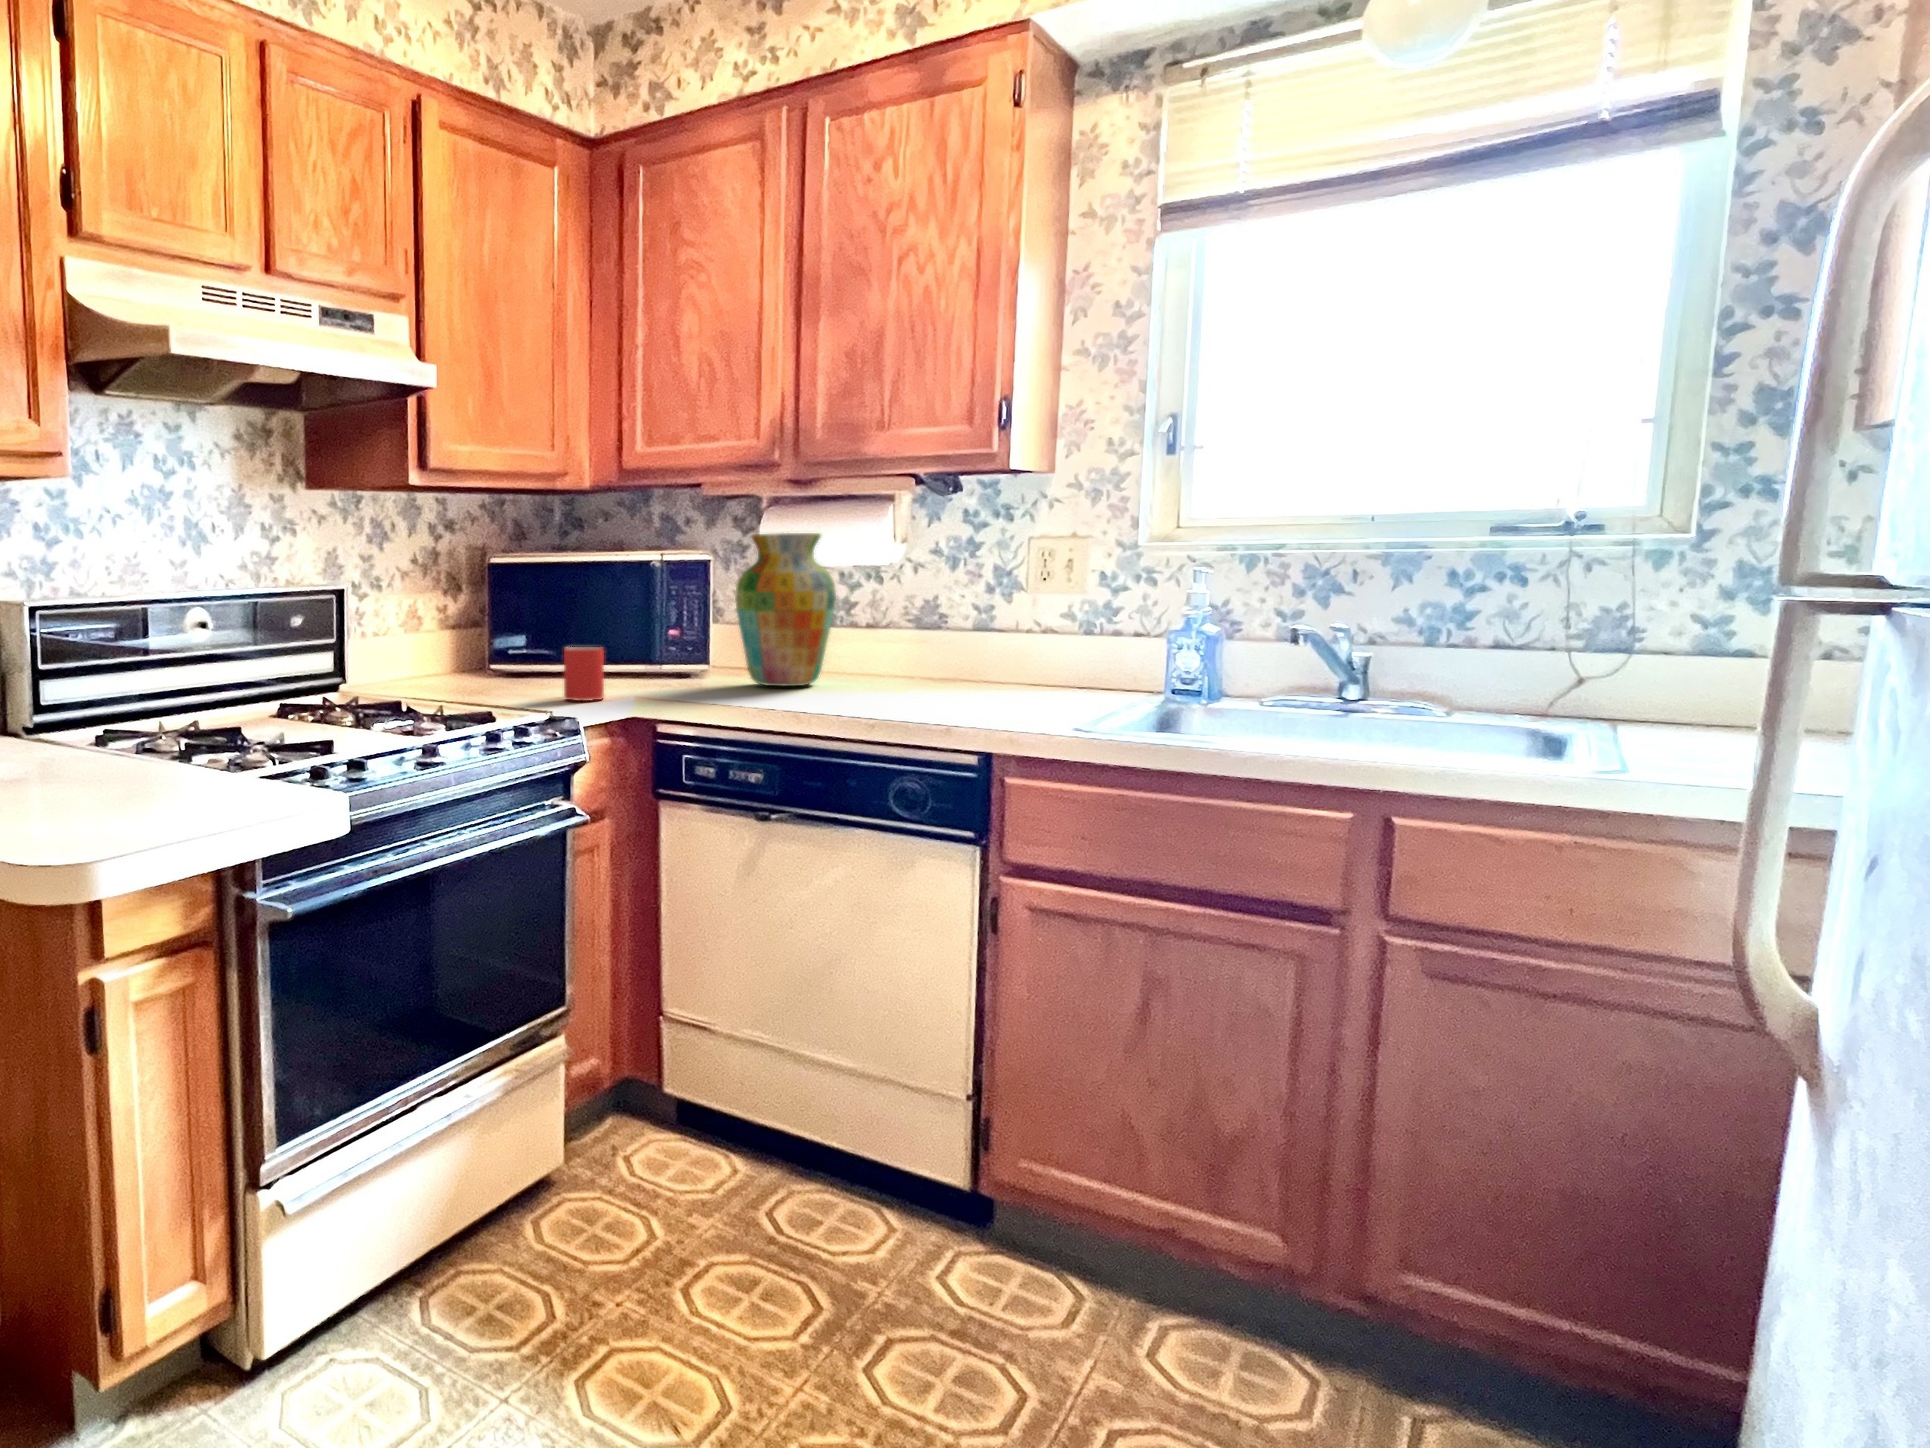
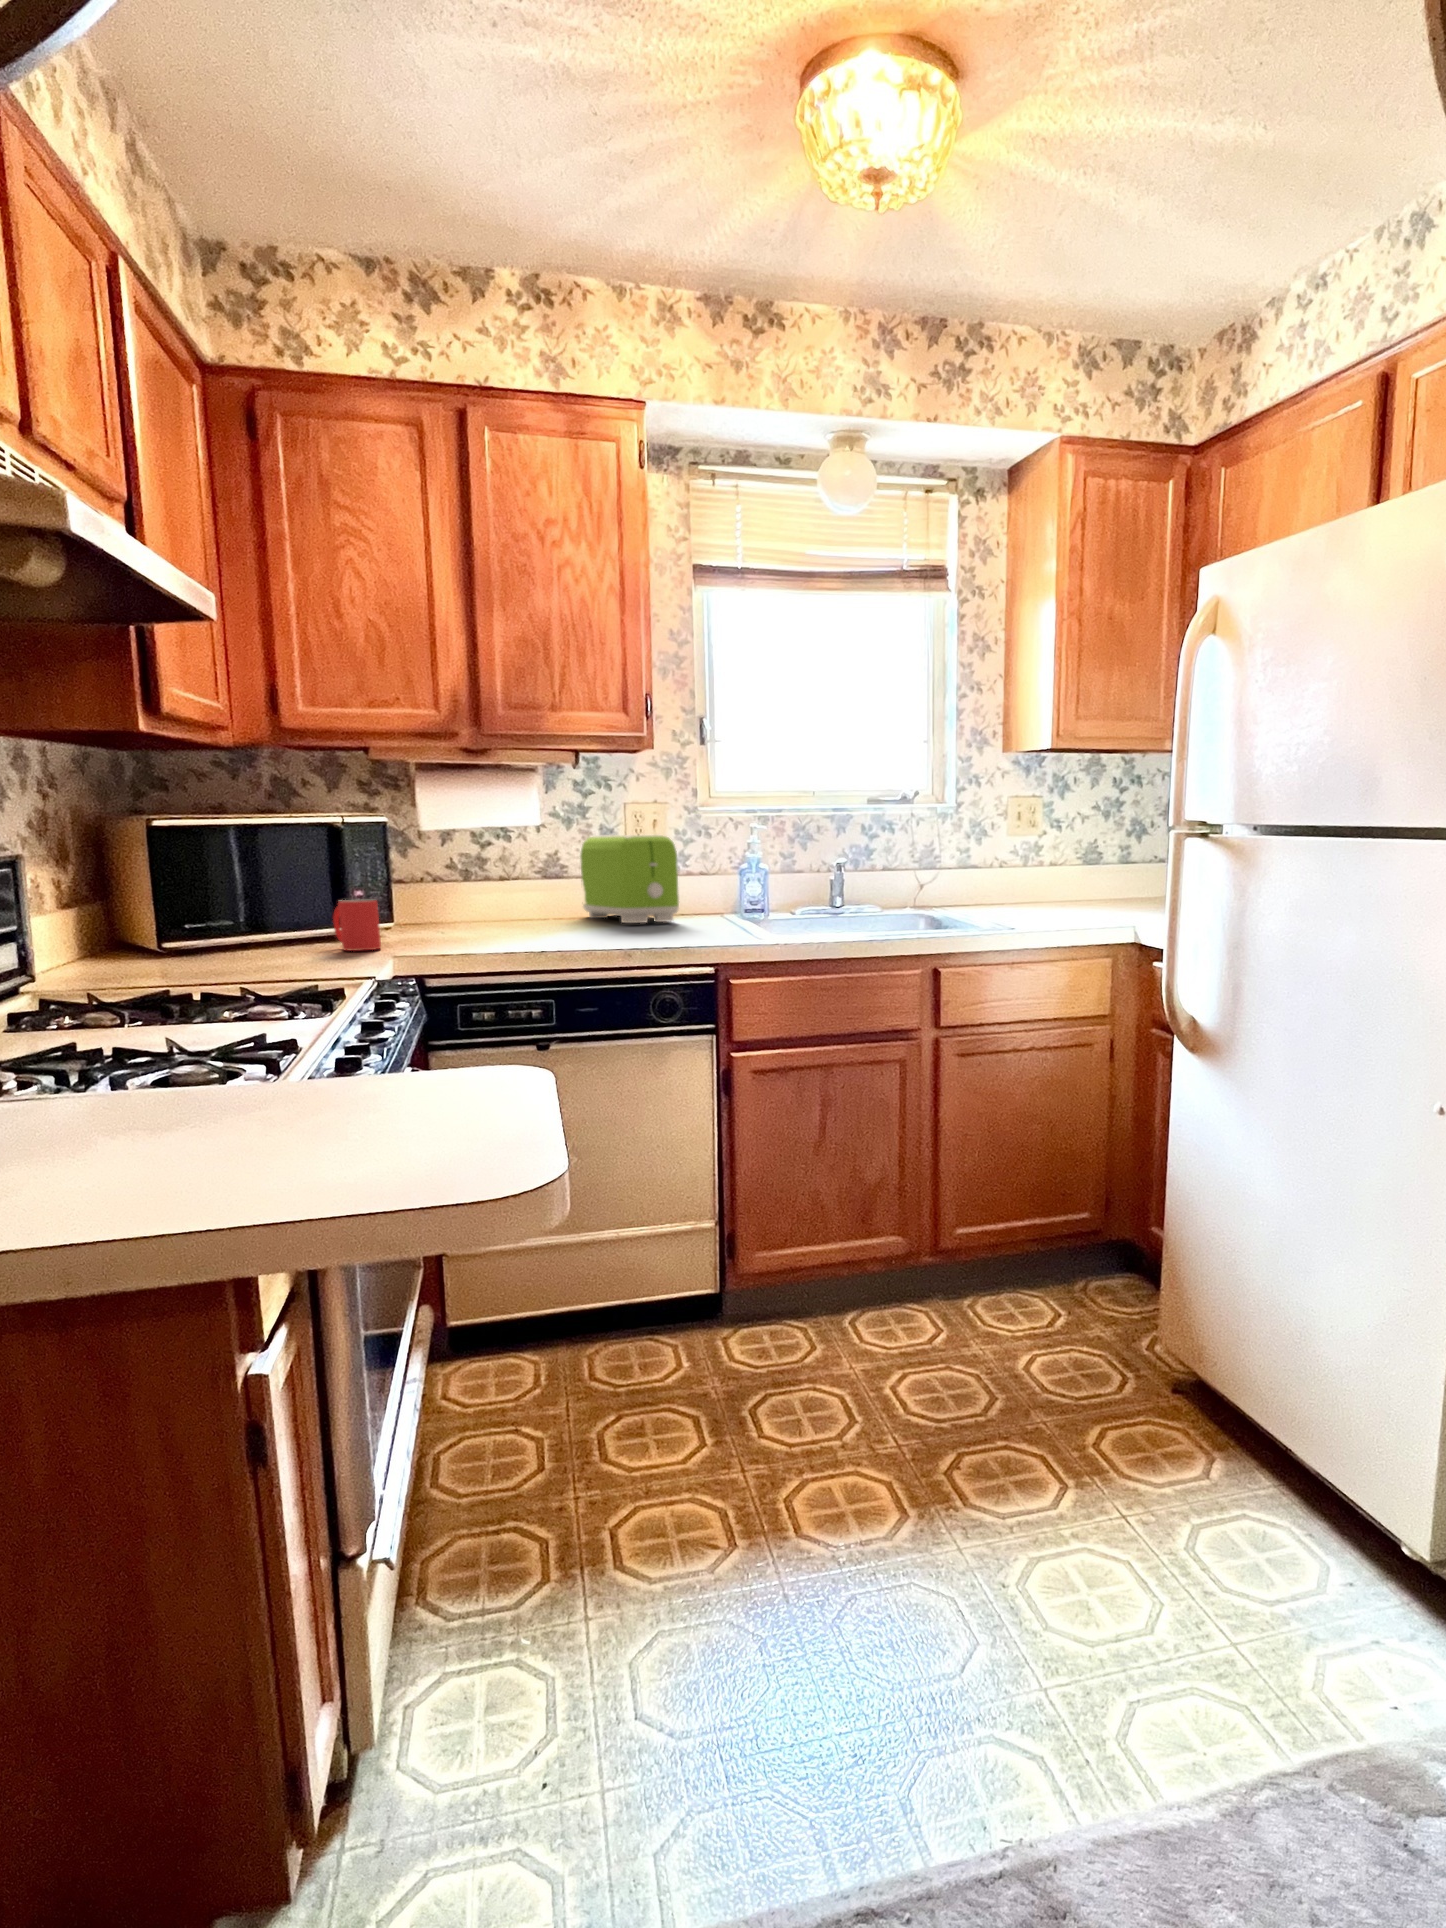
vase: present [735,533,836,686] -> none [422,796,507,928]
toaster: none [932,578,1049,699] -> present [580,835,679,923]

